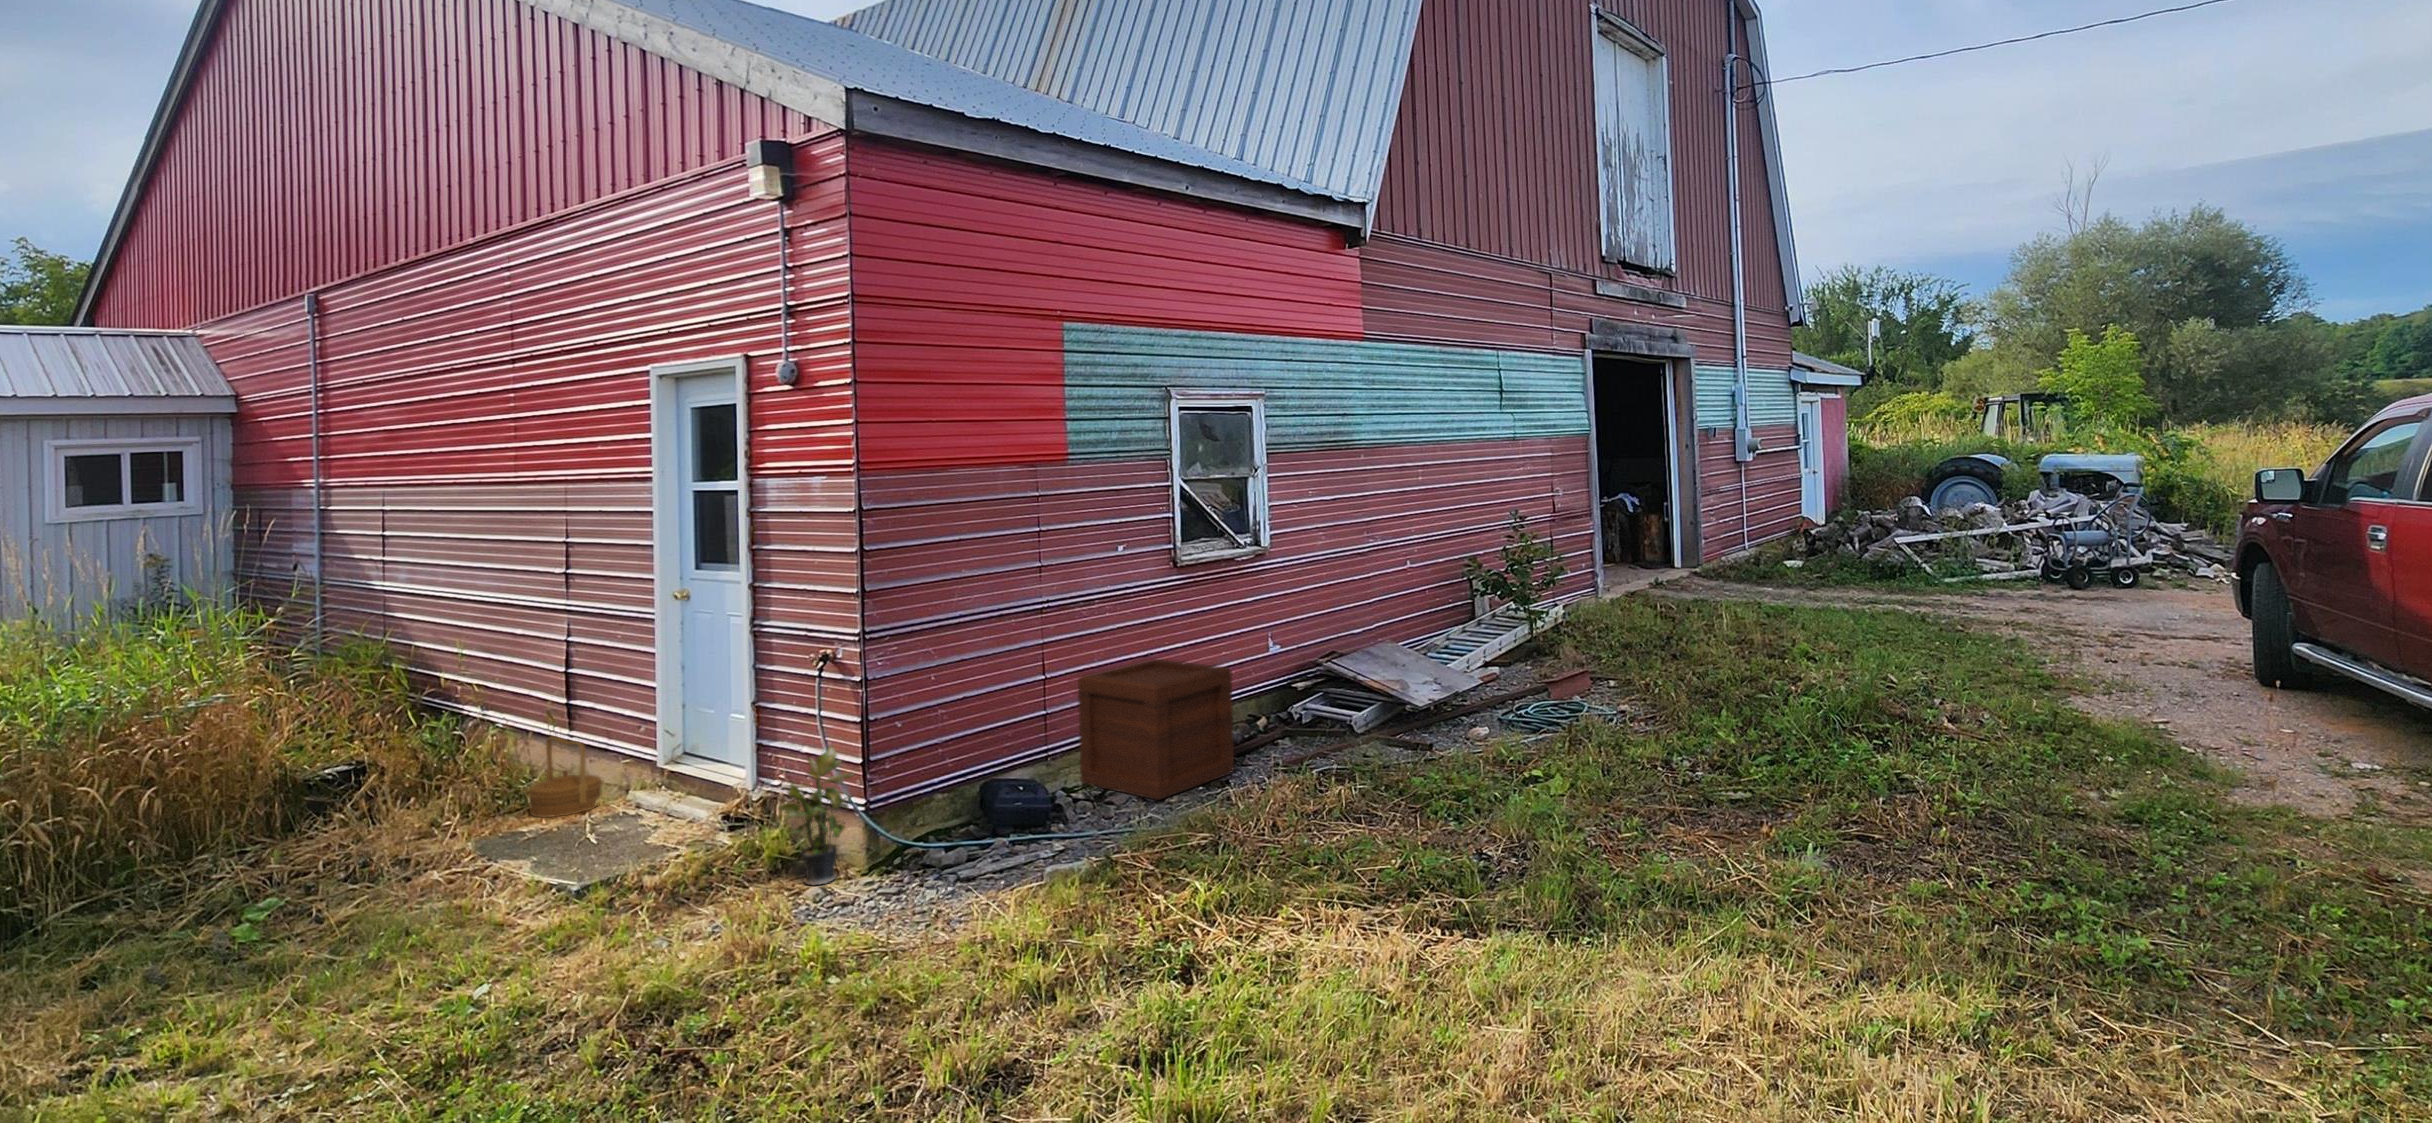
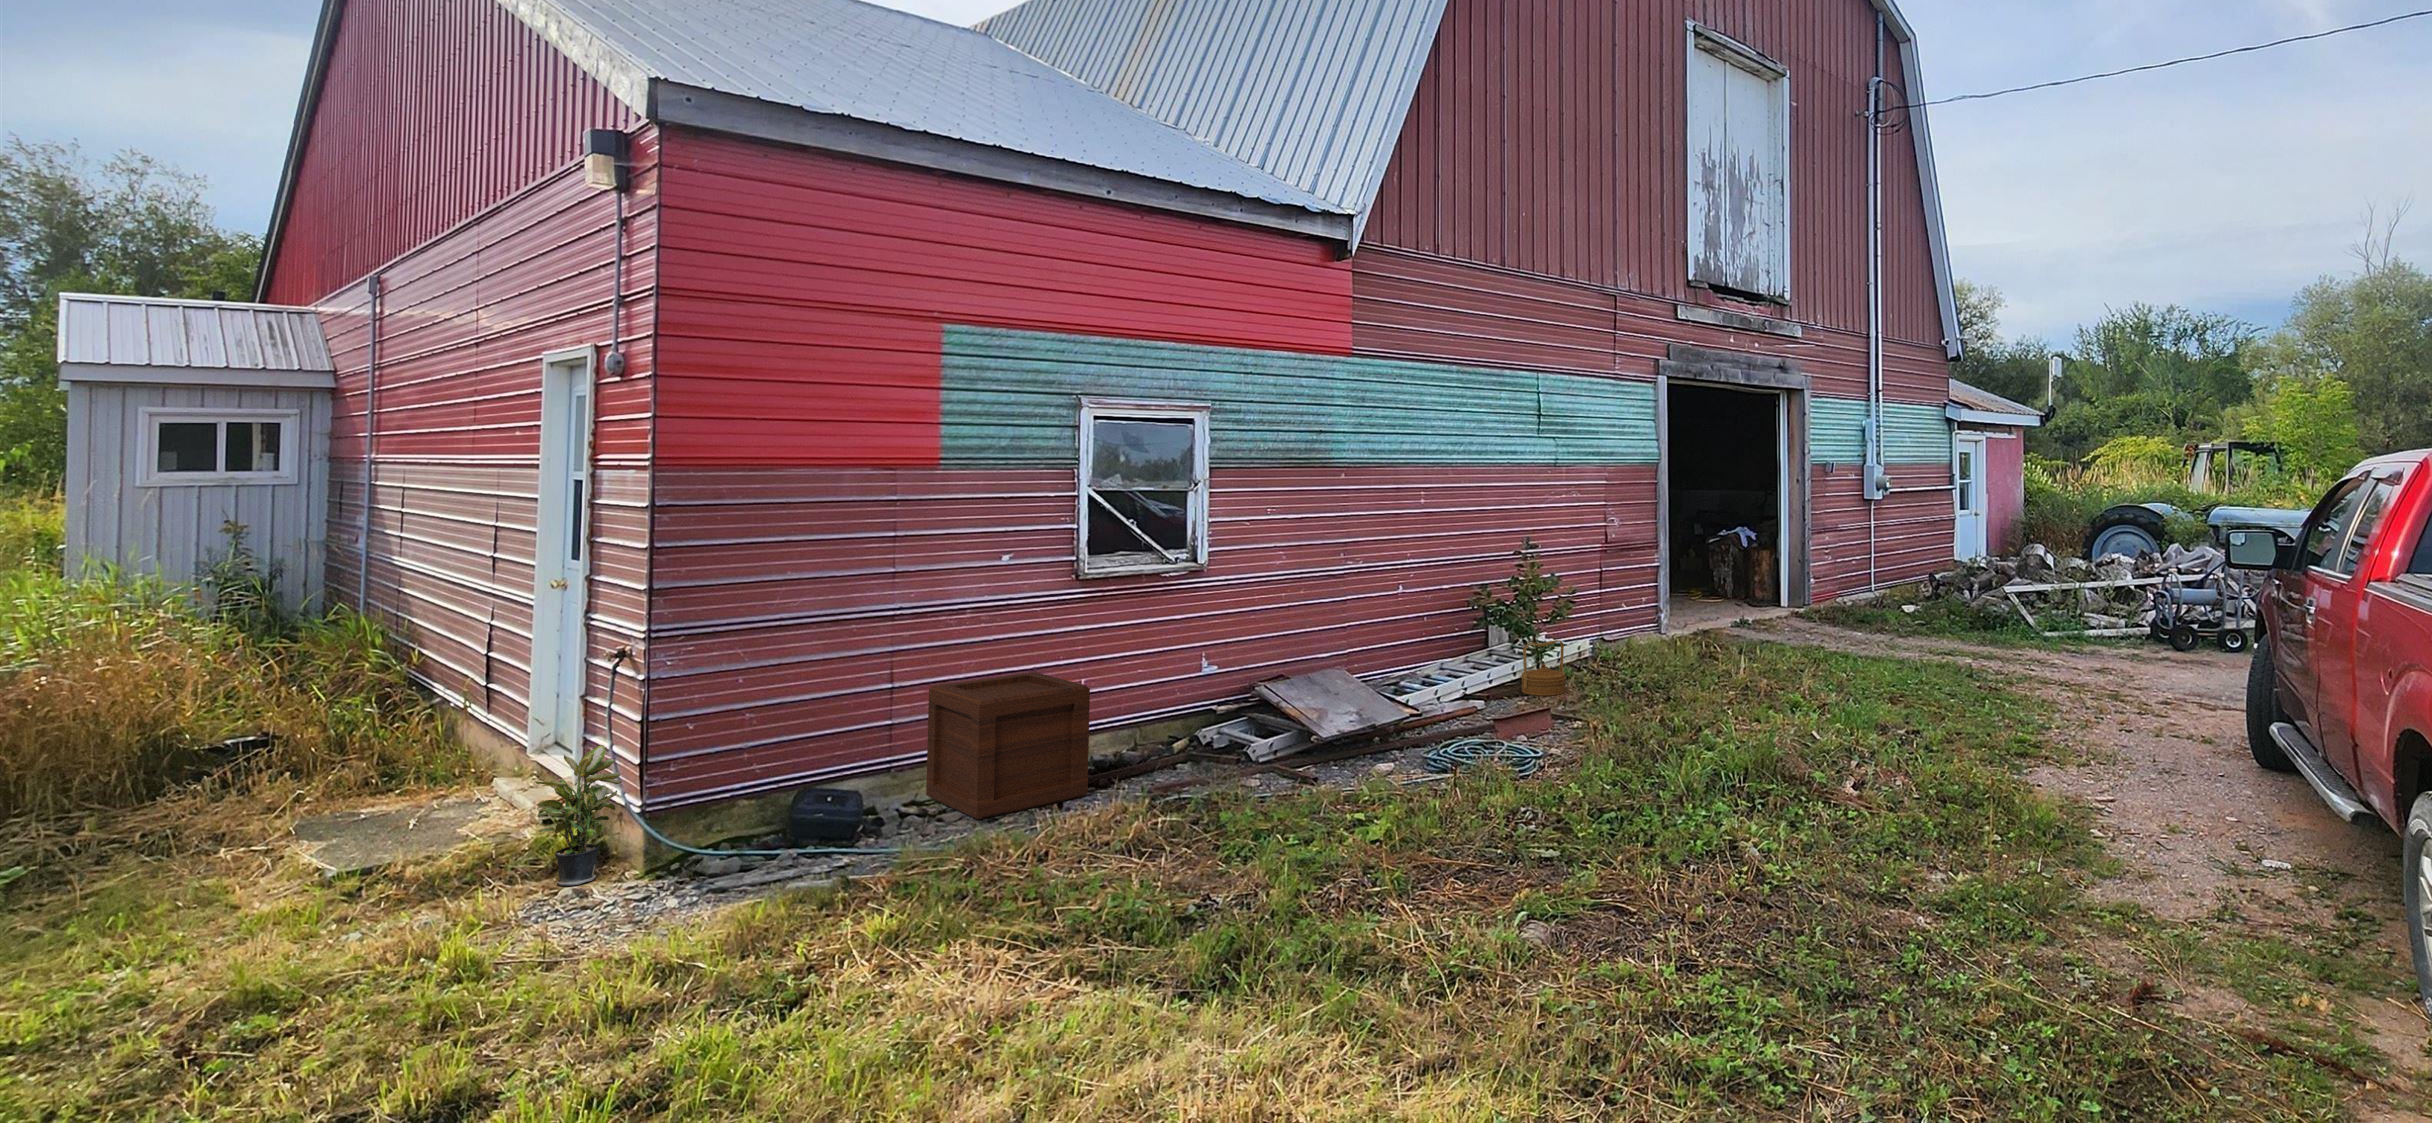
woven basket: present [528,736,602,817] -> present [1521,640,1567,696]

